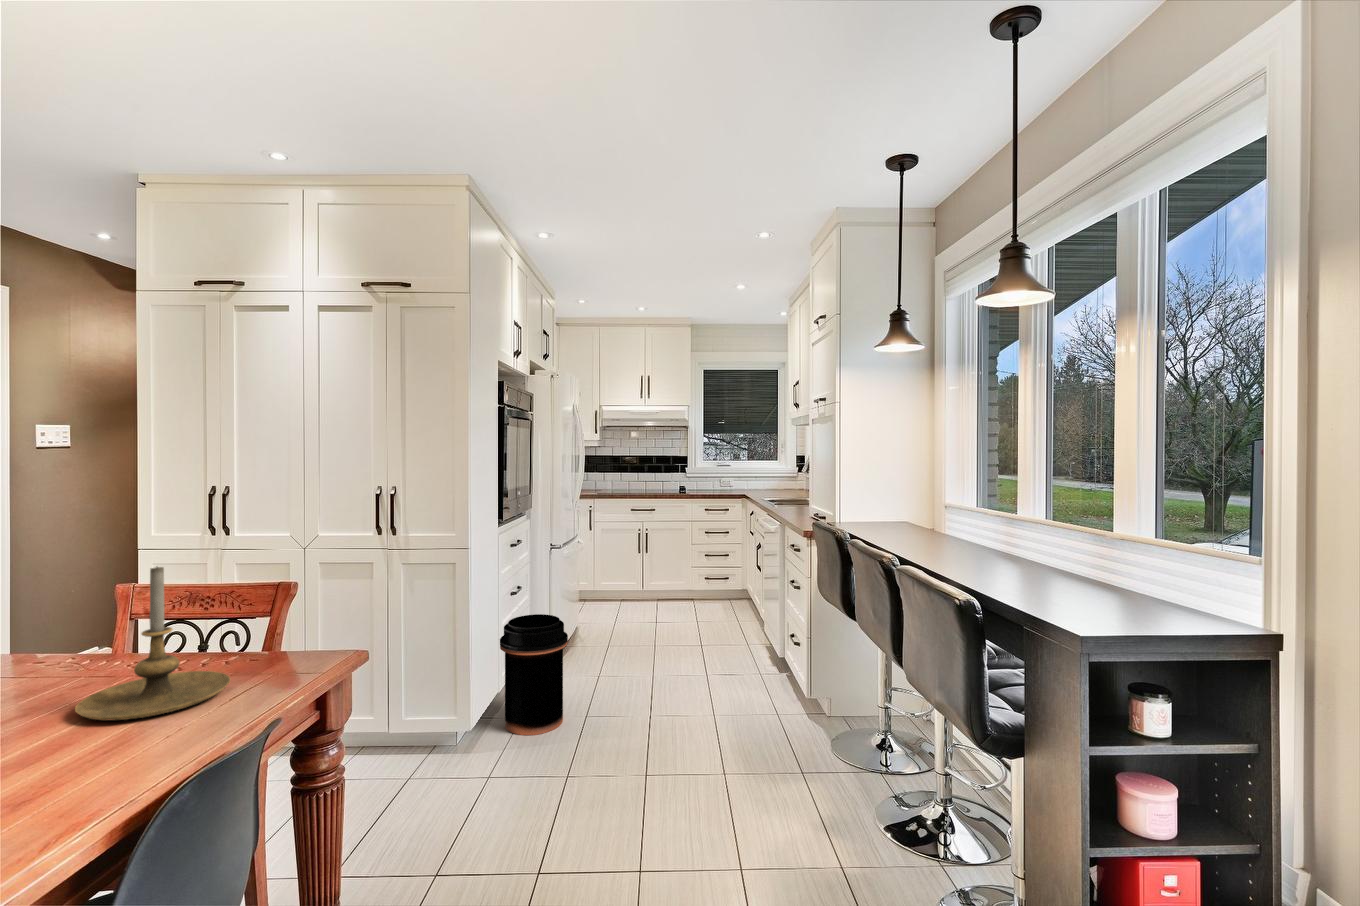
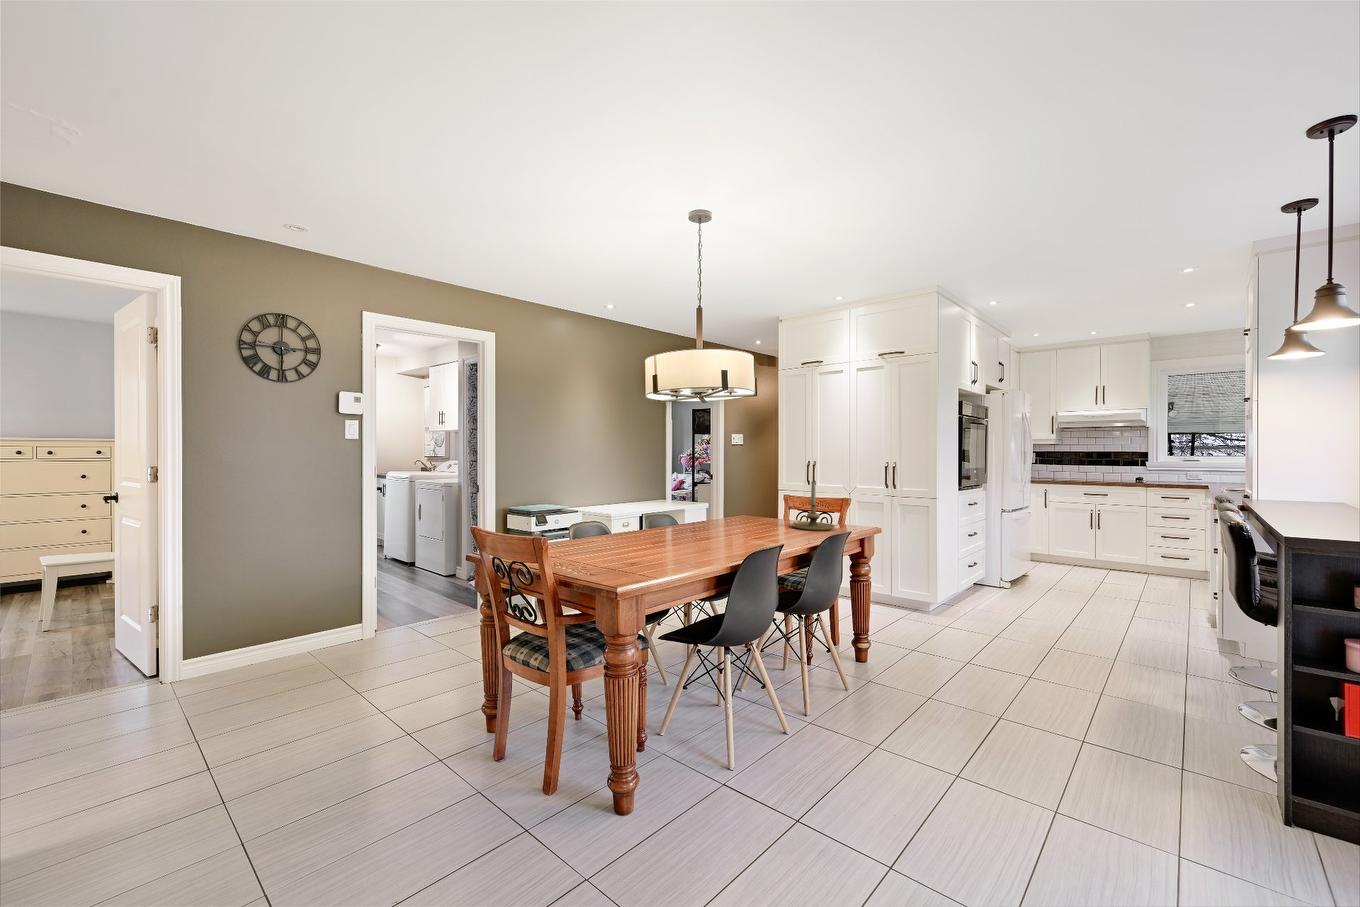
trash can: present [500,614,568,735] -> none [956,549,1004,623]

